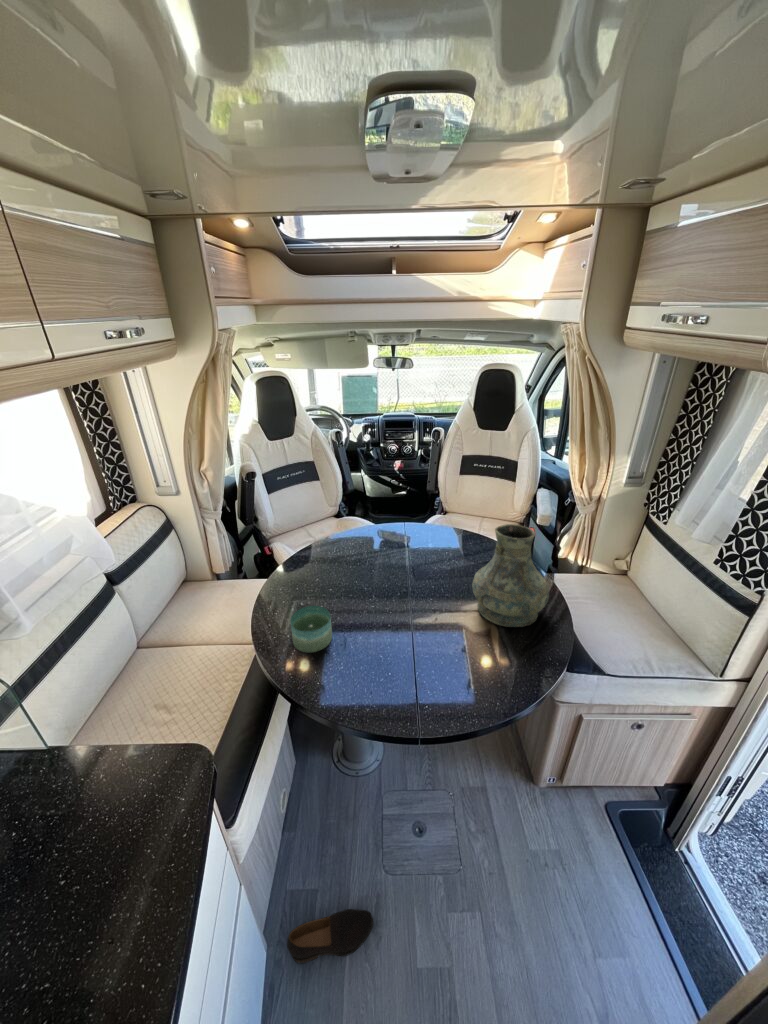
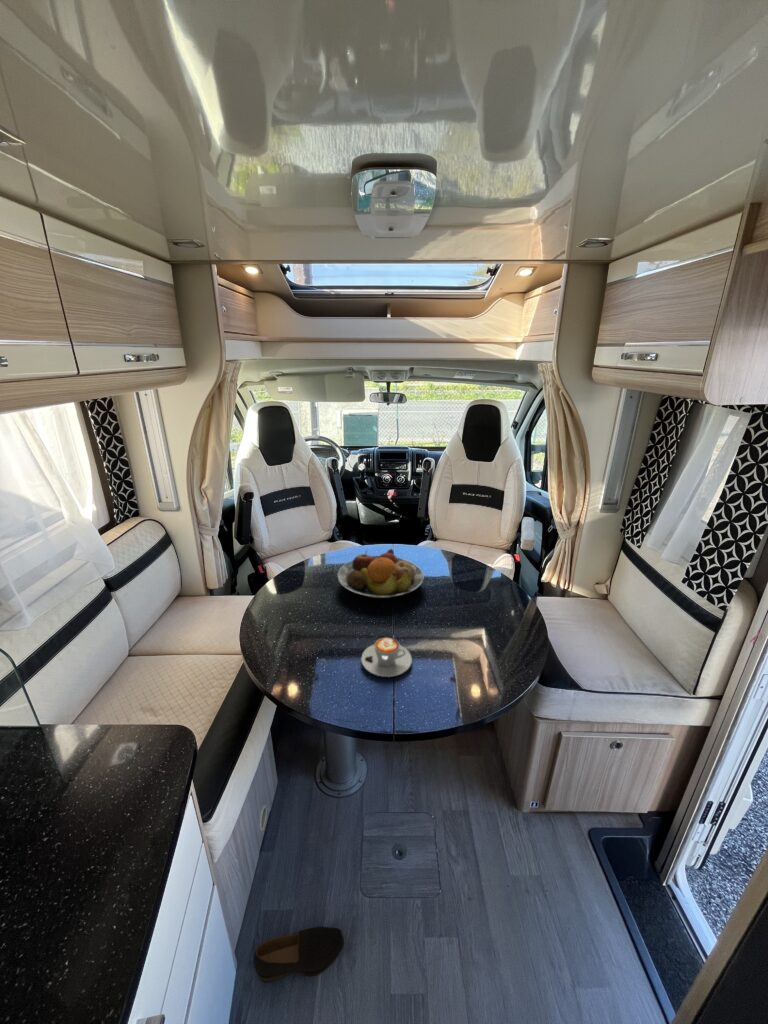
vase: present [472,524,549,627] -> none [451,538,523,636]
fruit bowl: none [351,532,441,587] -> present [338,549,424,598]
candle: present [291,606,332,652] -> none [275,610,314,654]
coffee cup: none [383,635,436,677] -> present [361,638,412,677]

